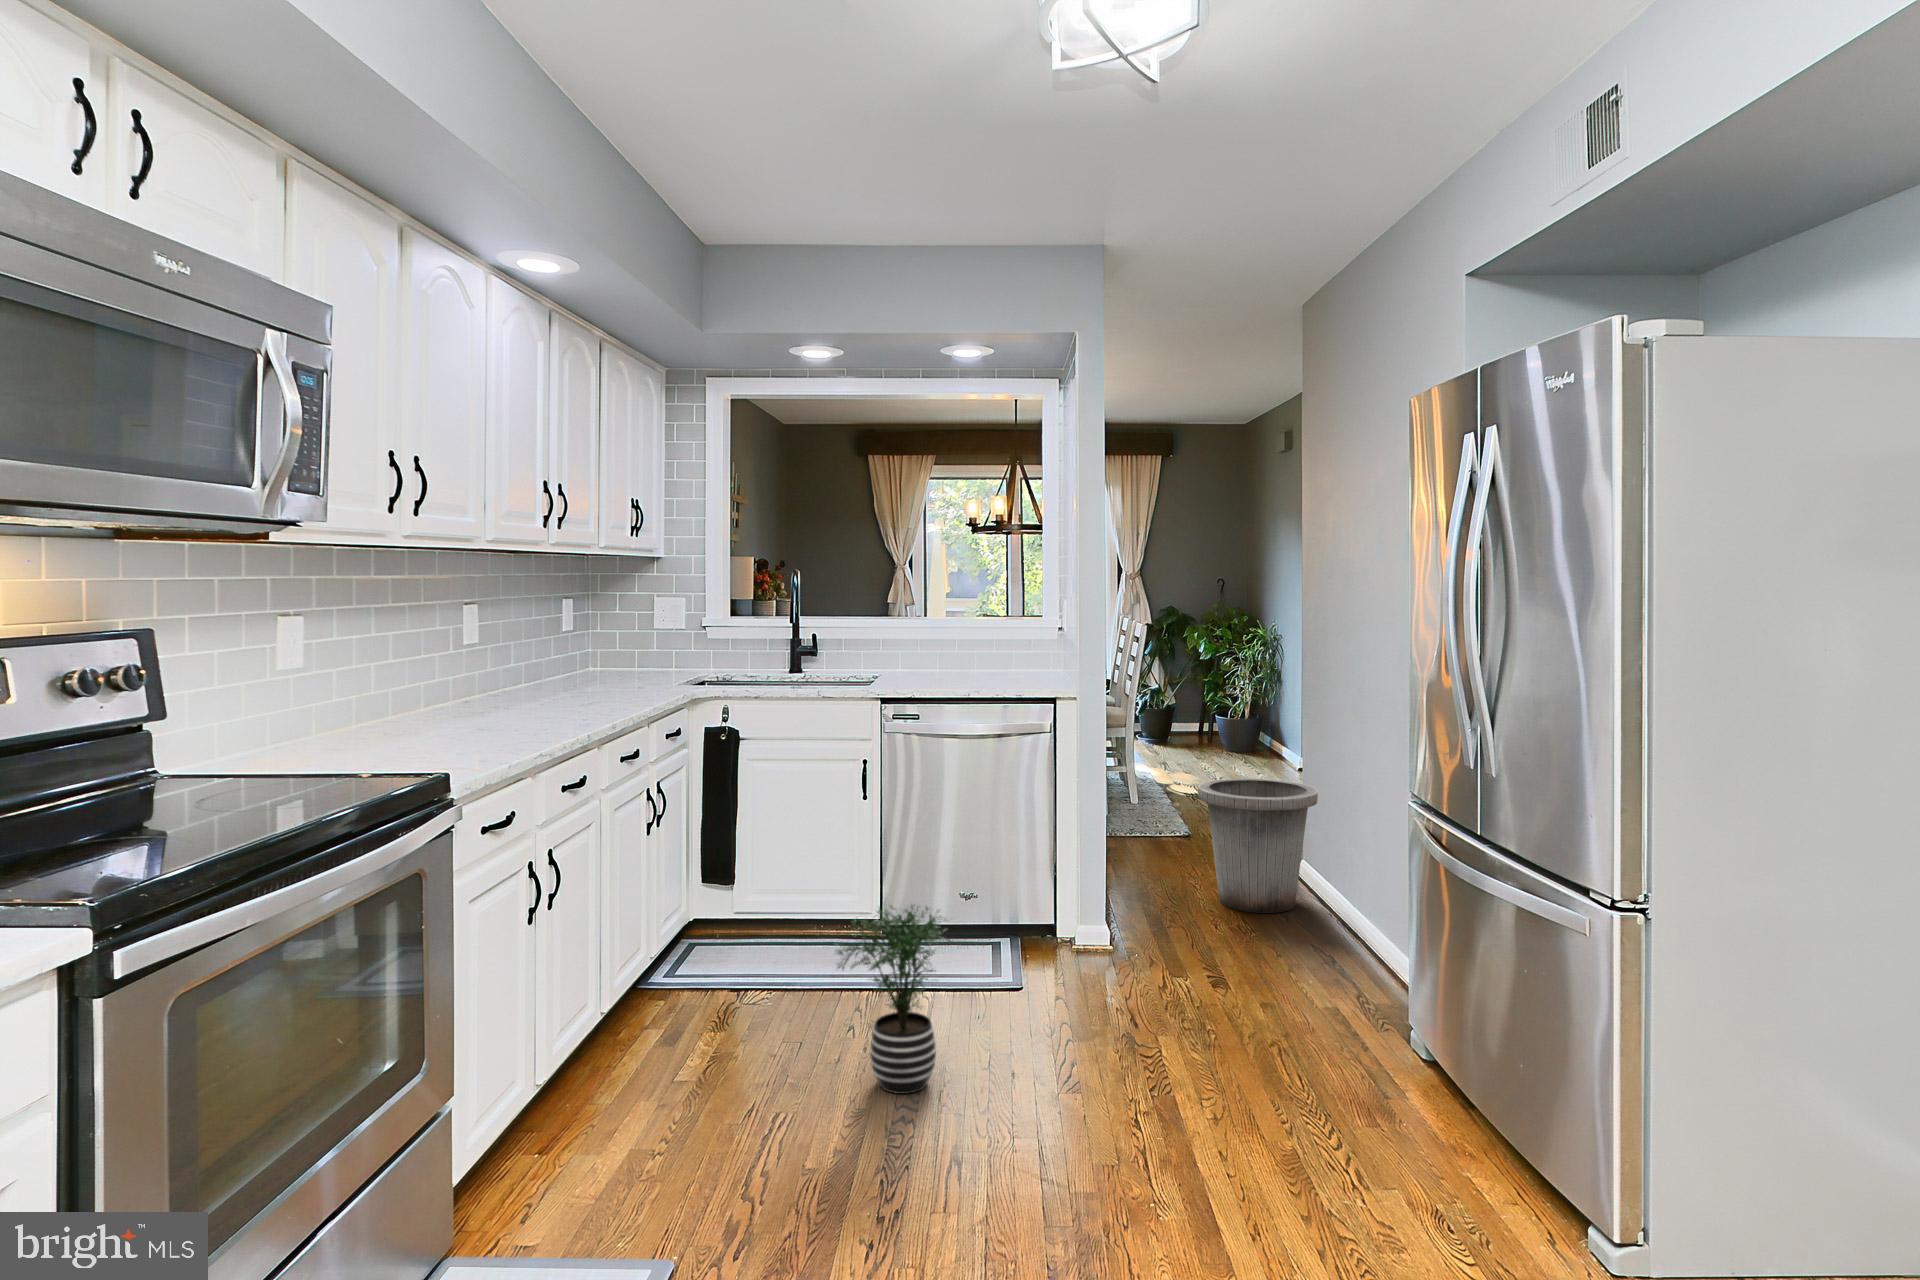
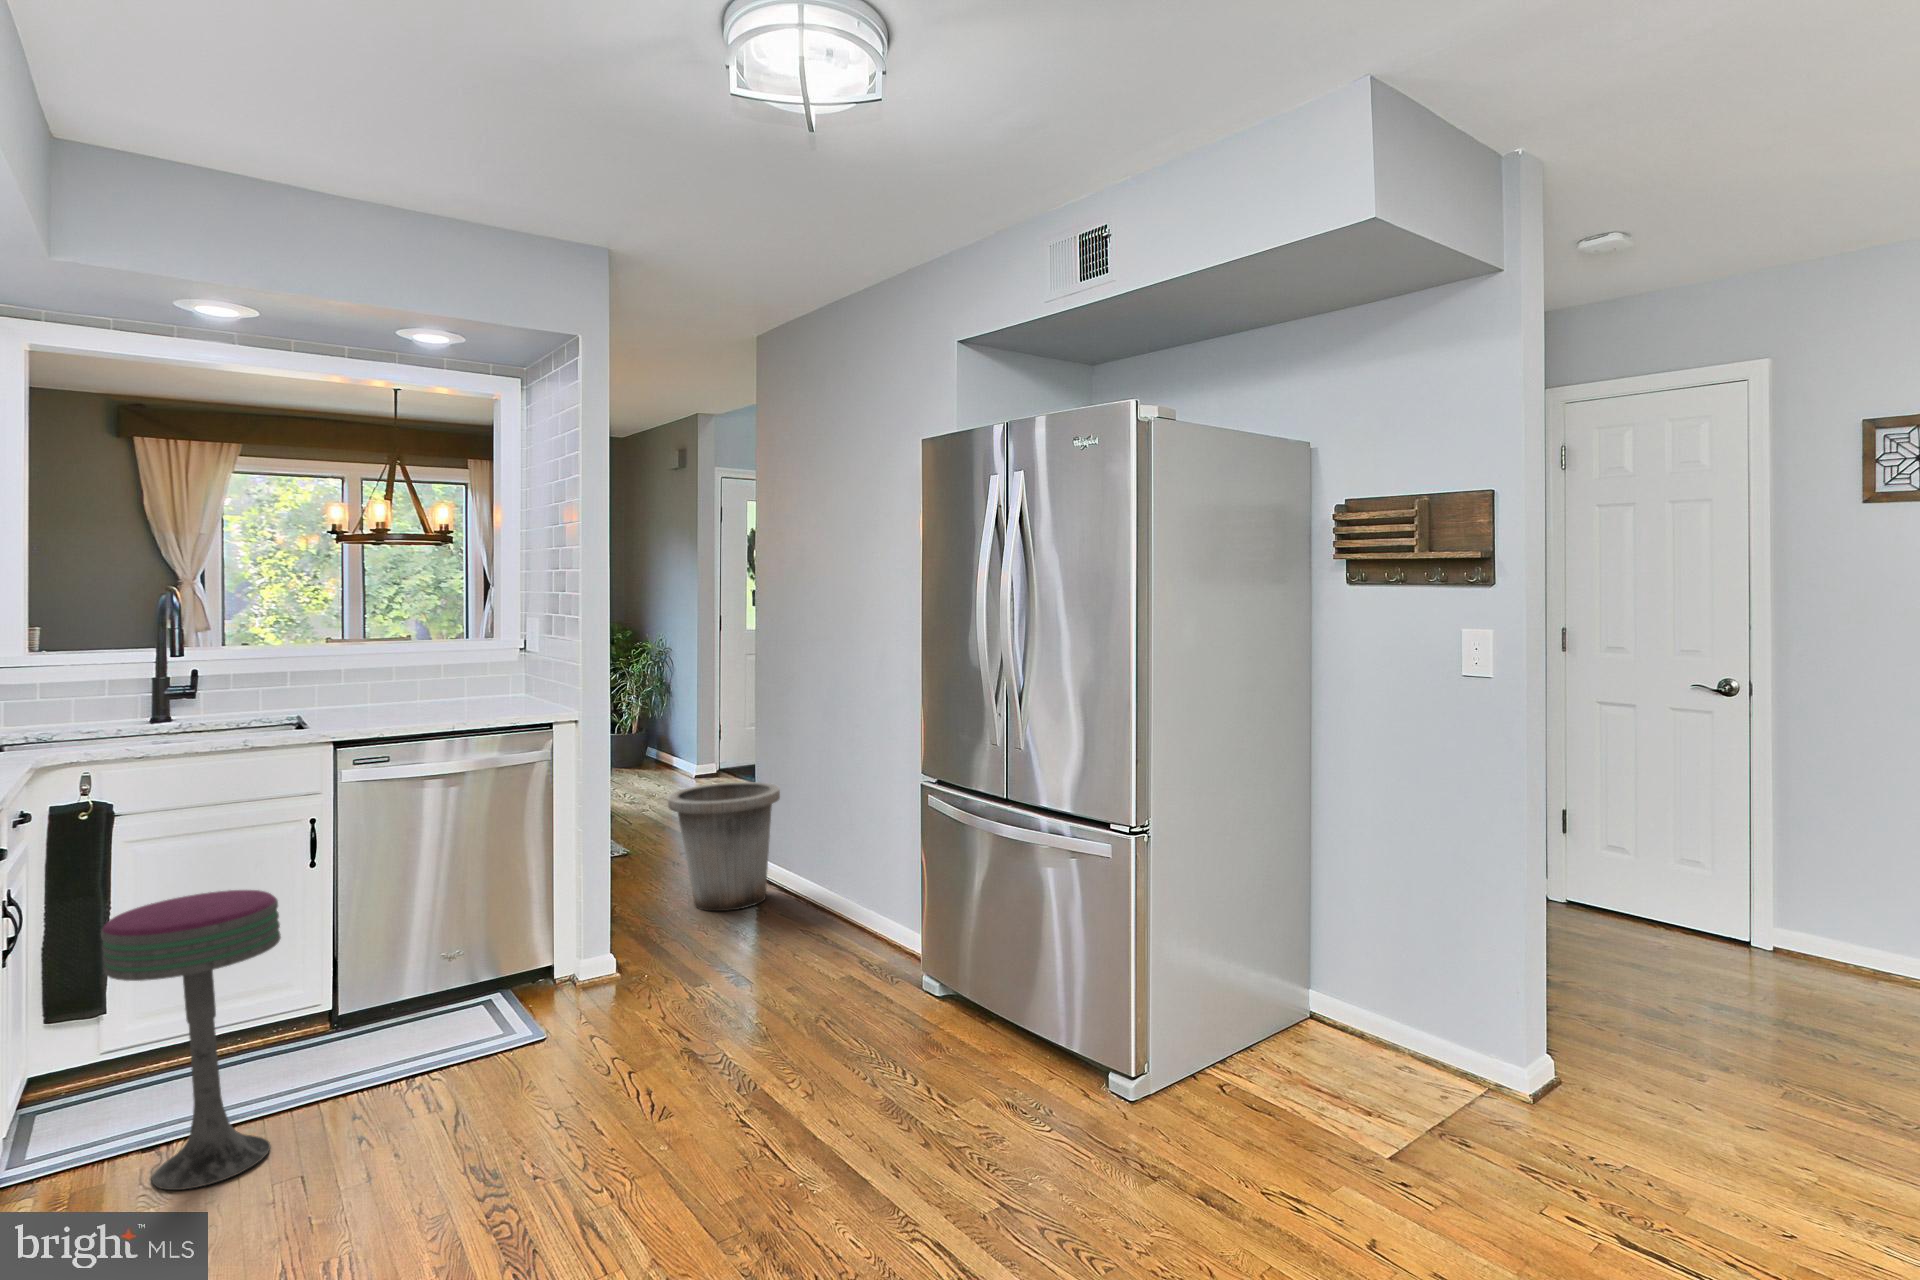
bar stool: none [688,804,803,1031] -> present [101,890,281,1190]
potted plant: present [837,905,950,1094] -> none [377,962,530,1183]

